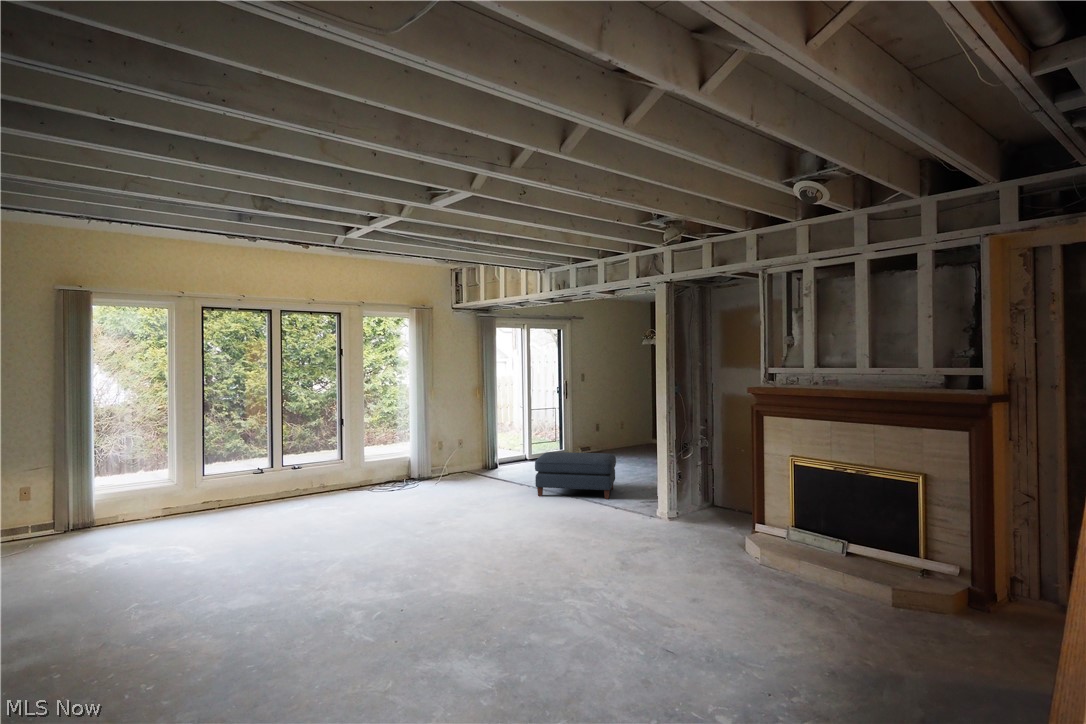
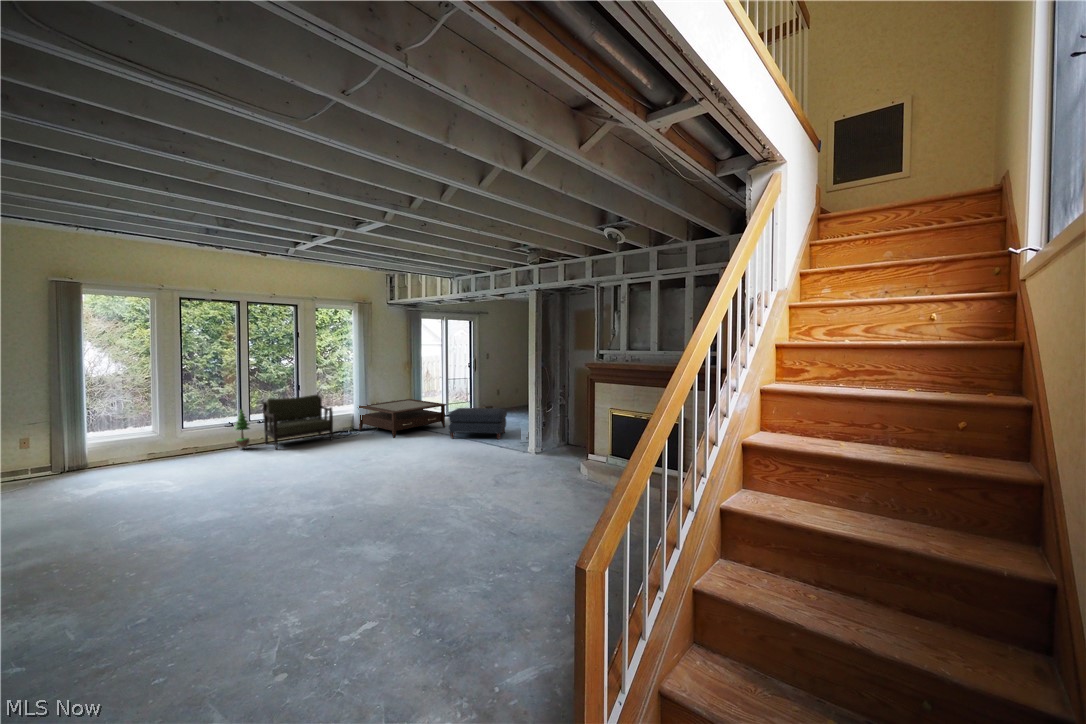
armchair: none [293,431,380,506] -> present [263,395,333,450]
coffee table: none [408,438,528,494] -> present [359,399,446,438]
potted tree: none [257,449,279,504] -> present [234,409,250,448]

